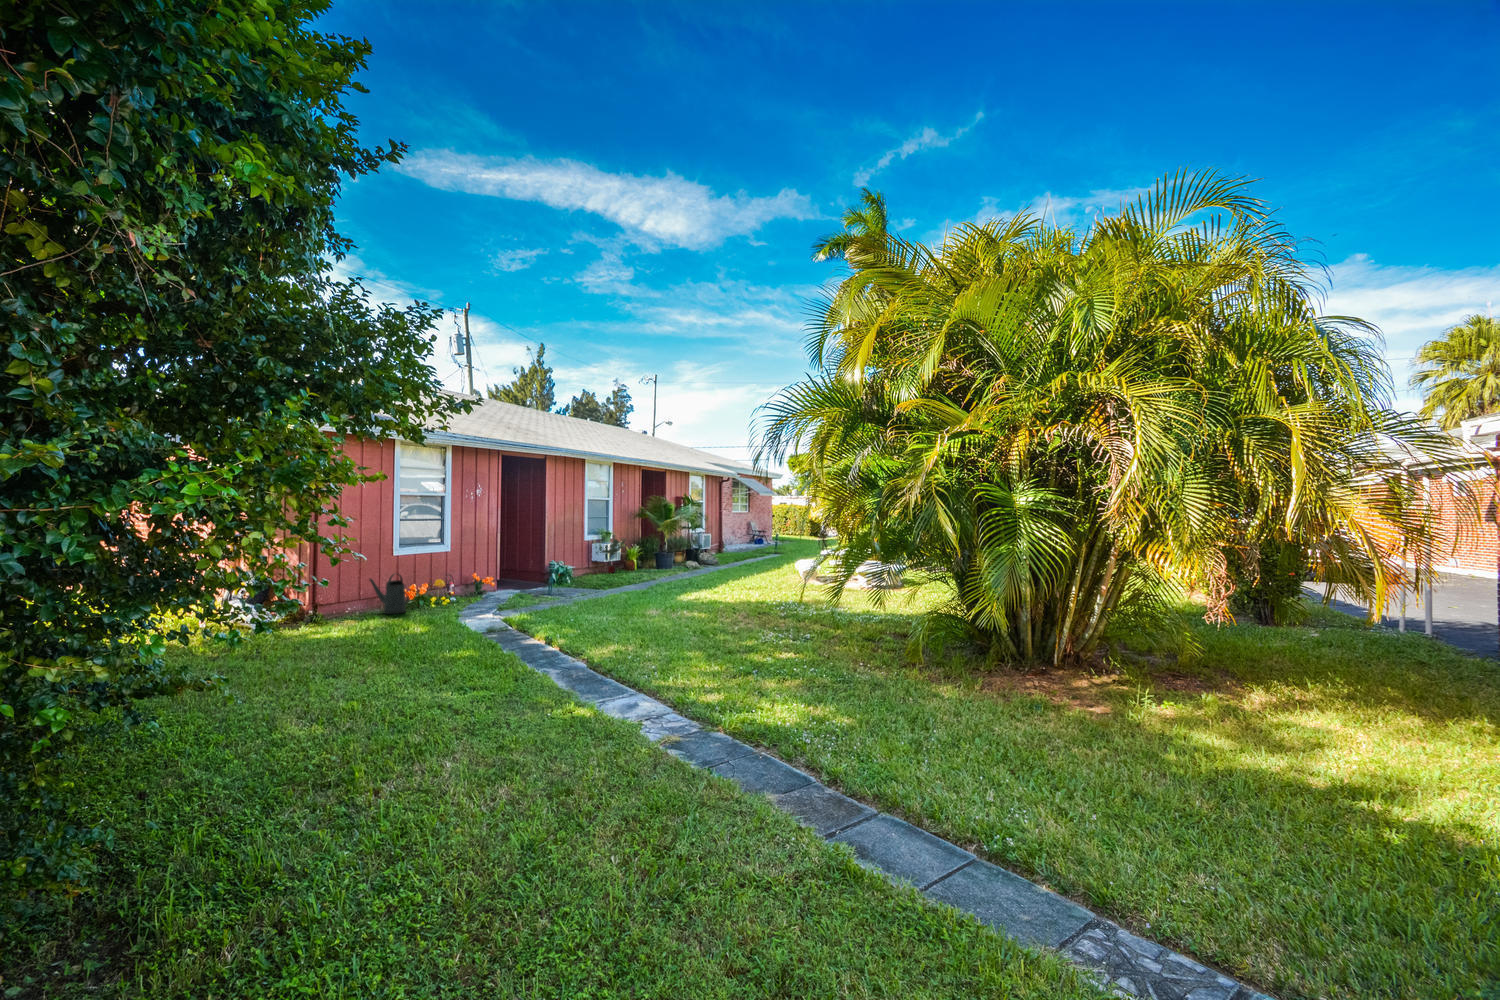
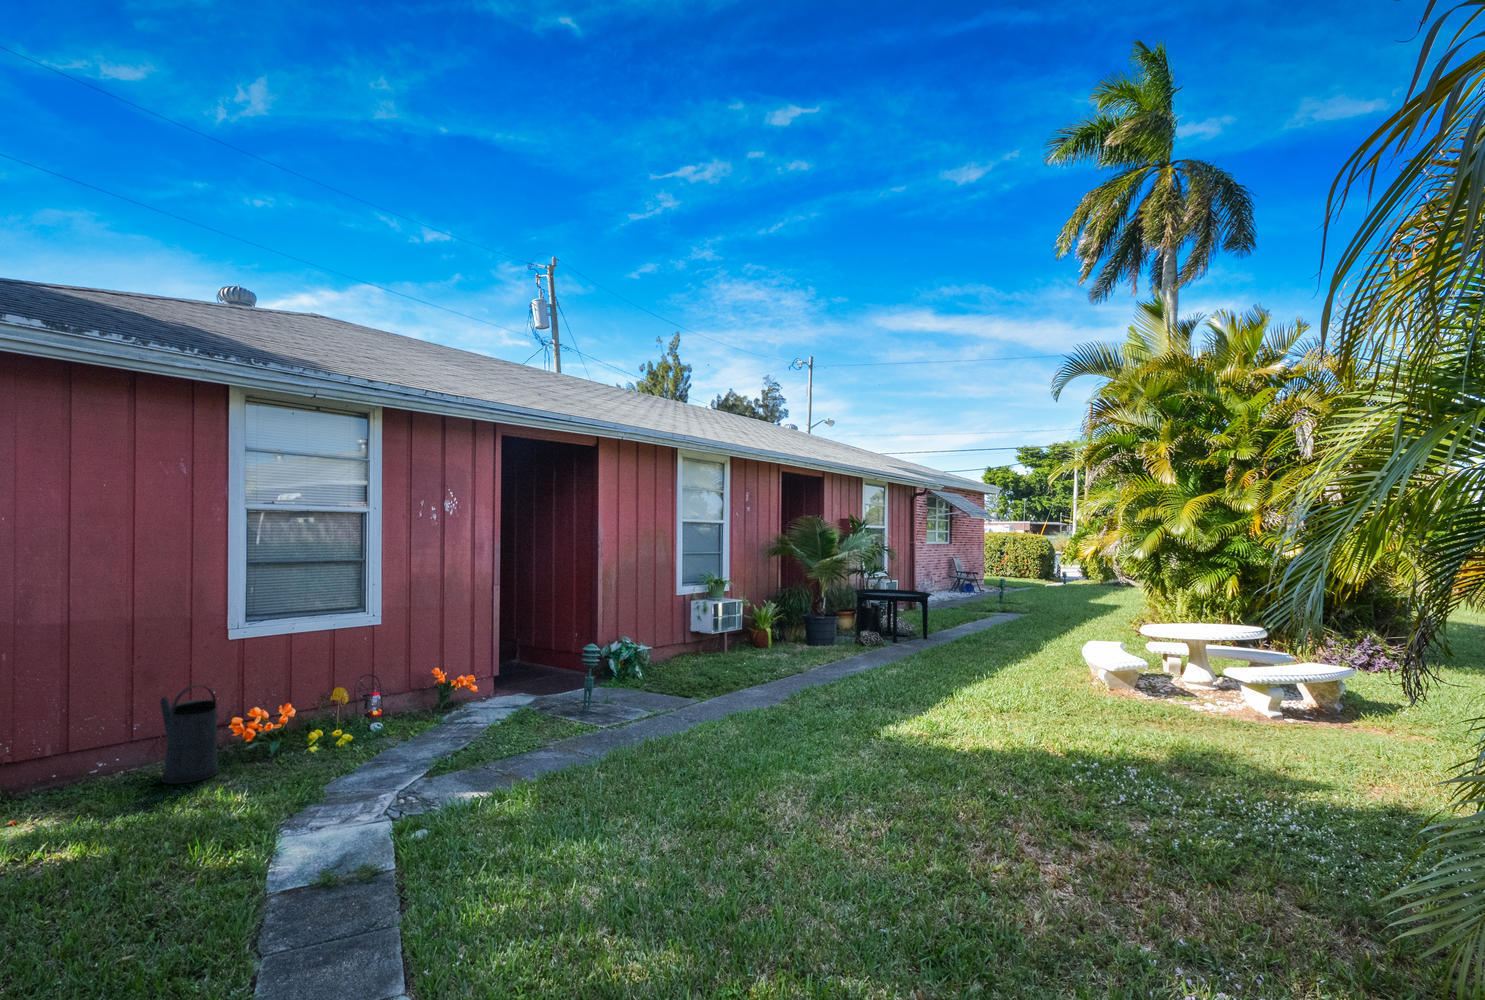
potted tree: present [600,534,626,573] -> none [695,581,751,656]
round table: none [684,538,727,566] -> present [854,589,931,642]

